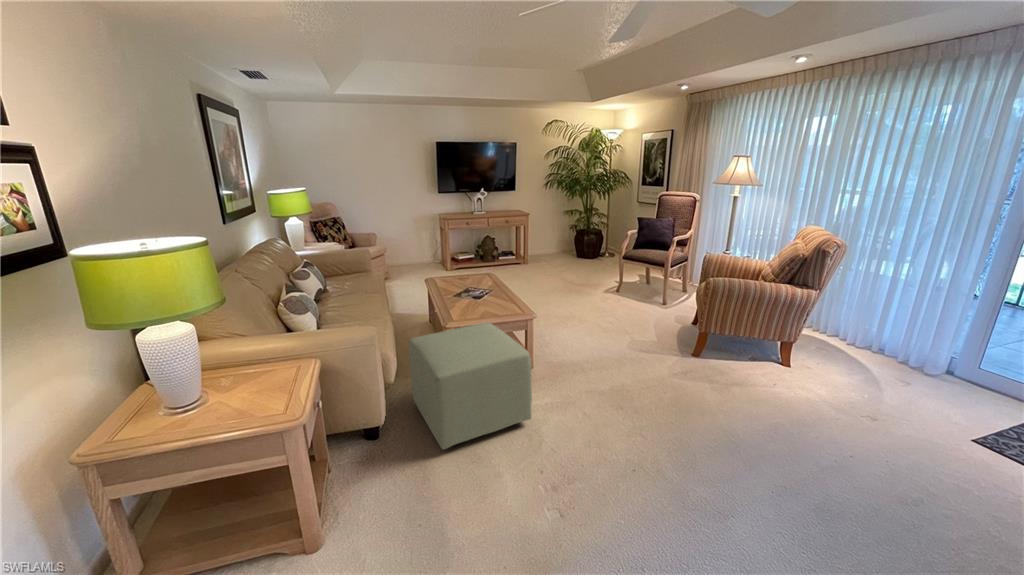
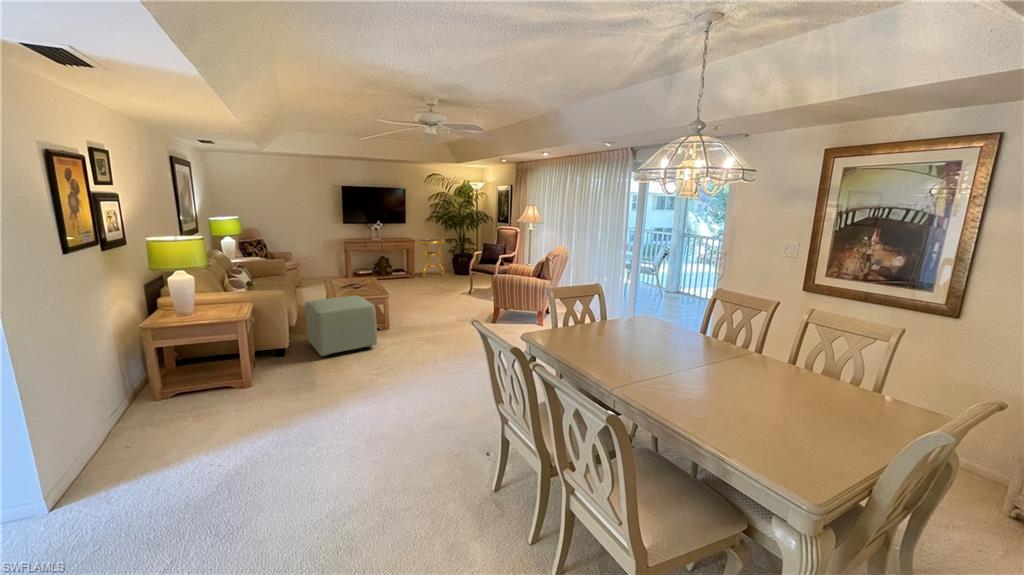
side table: none [530,210,569,263] -> present [416,238,445,277]

